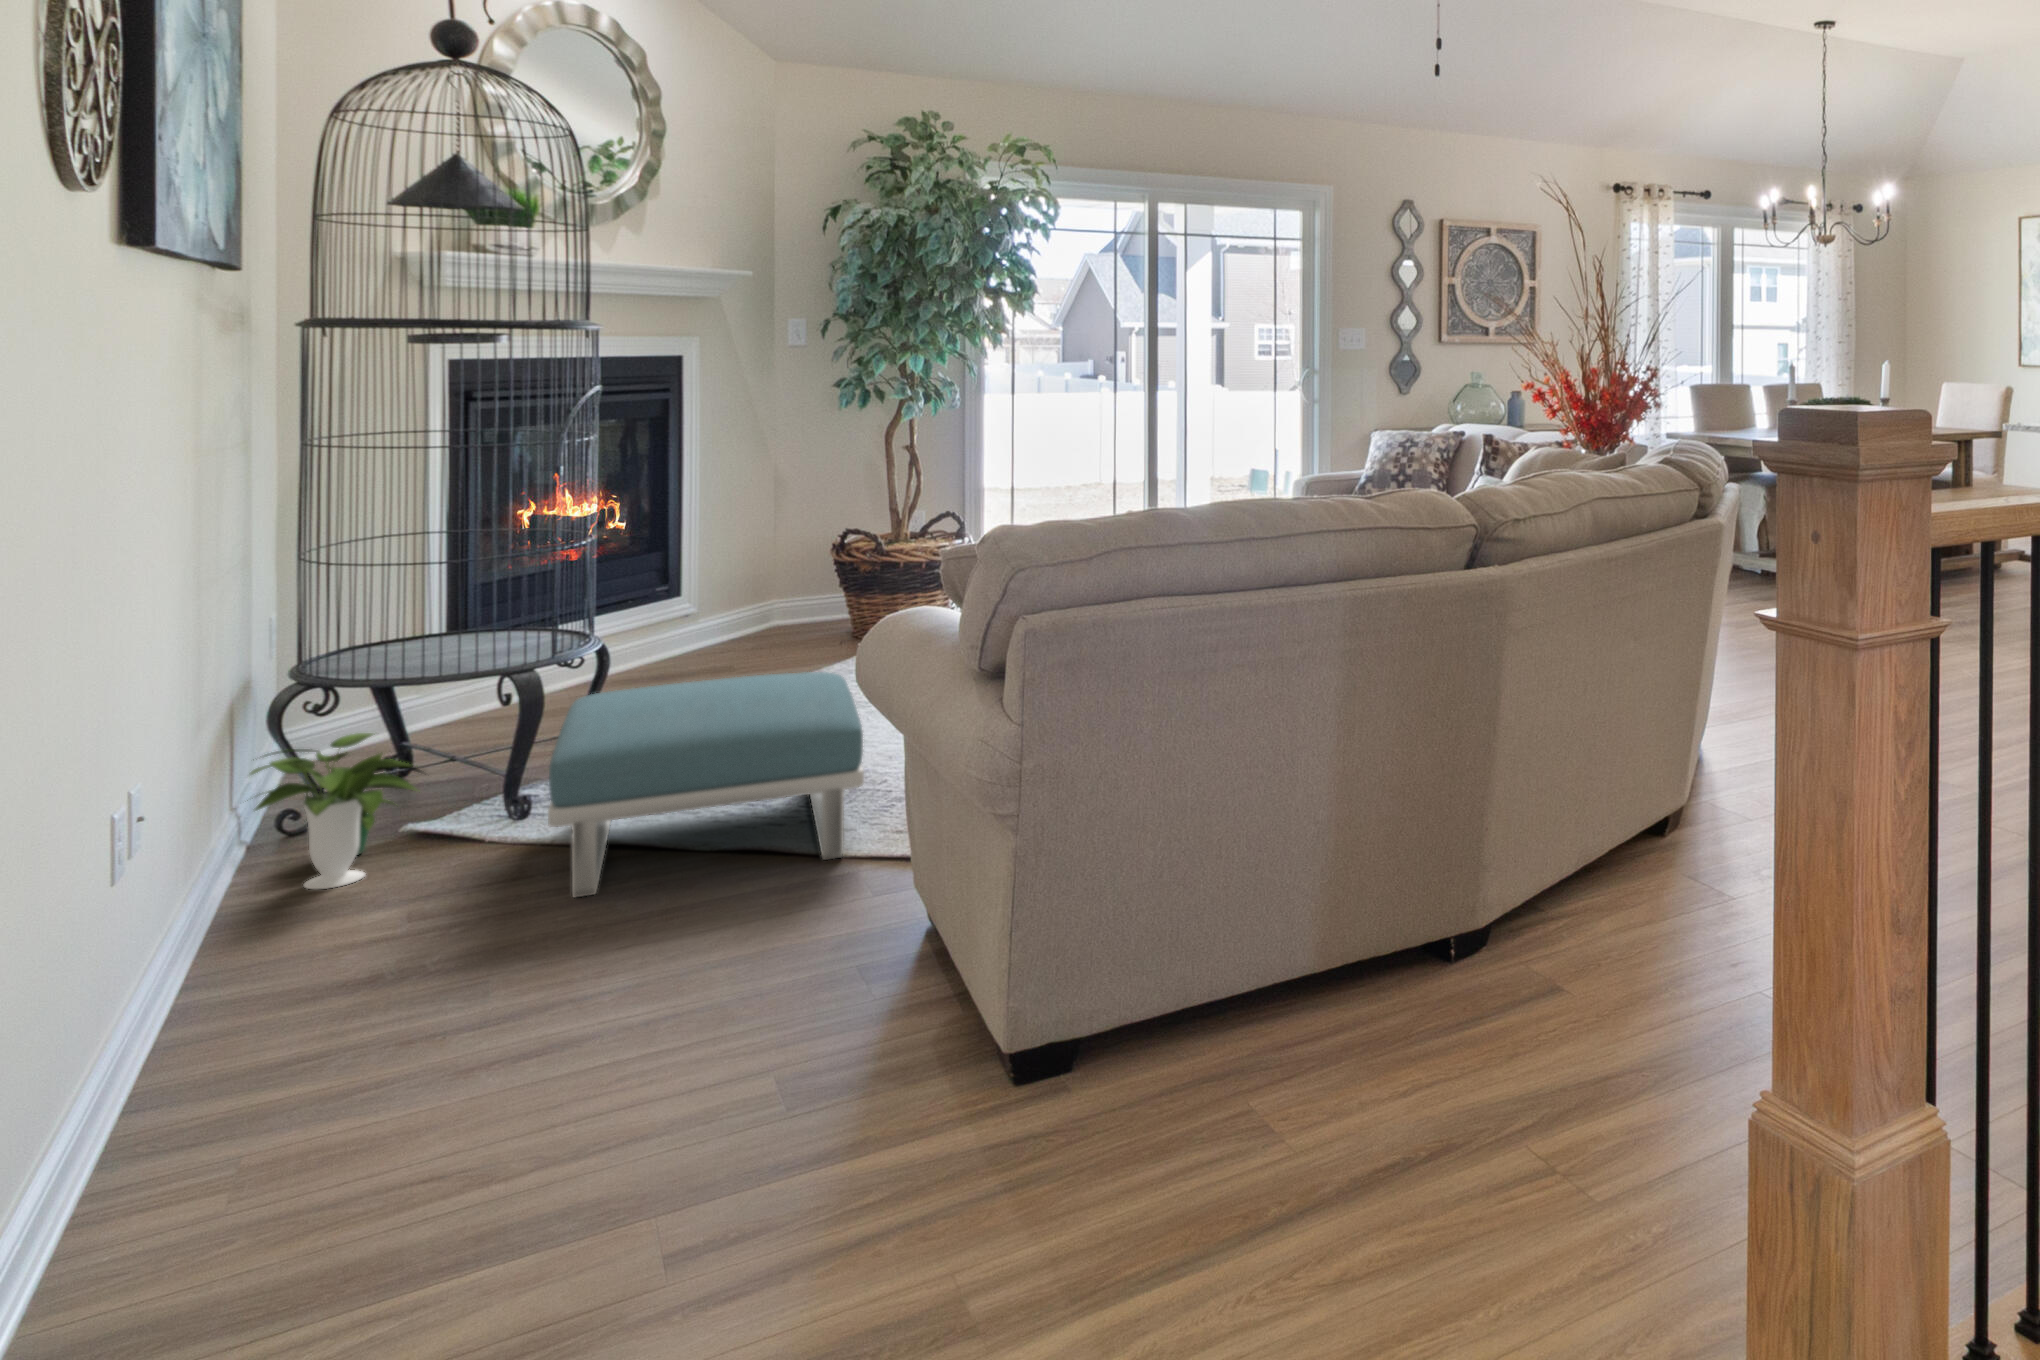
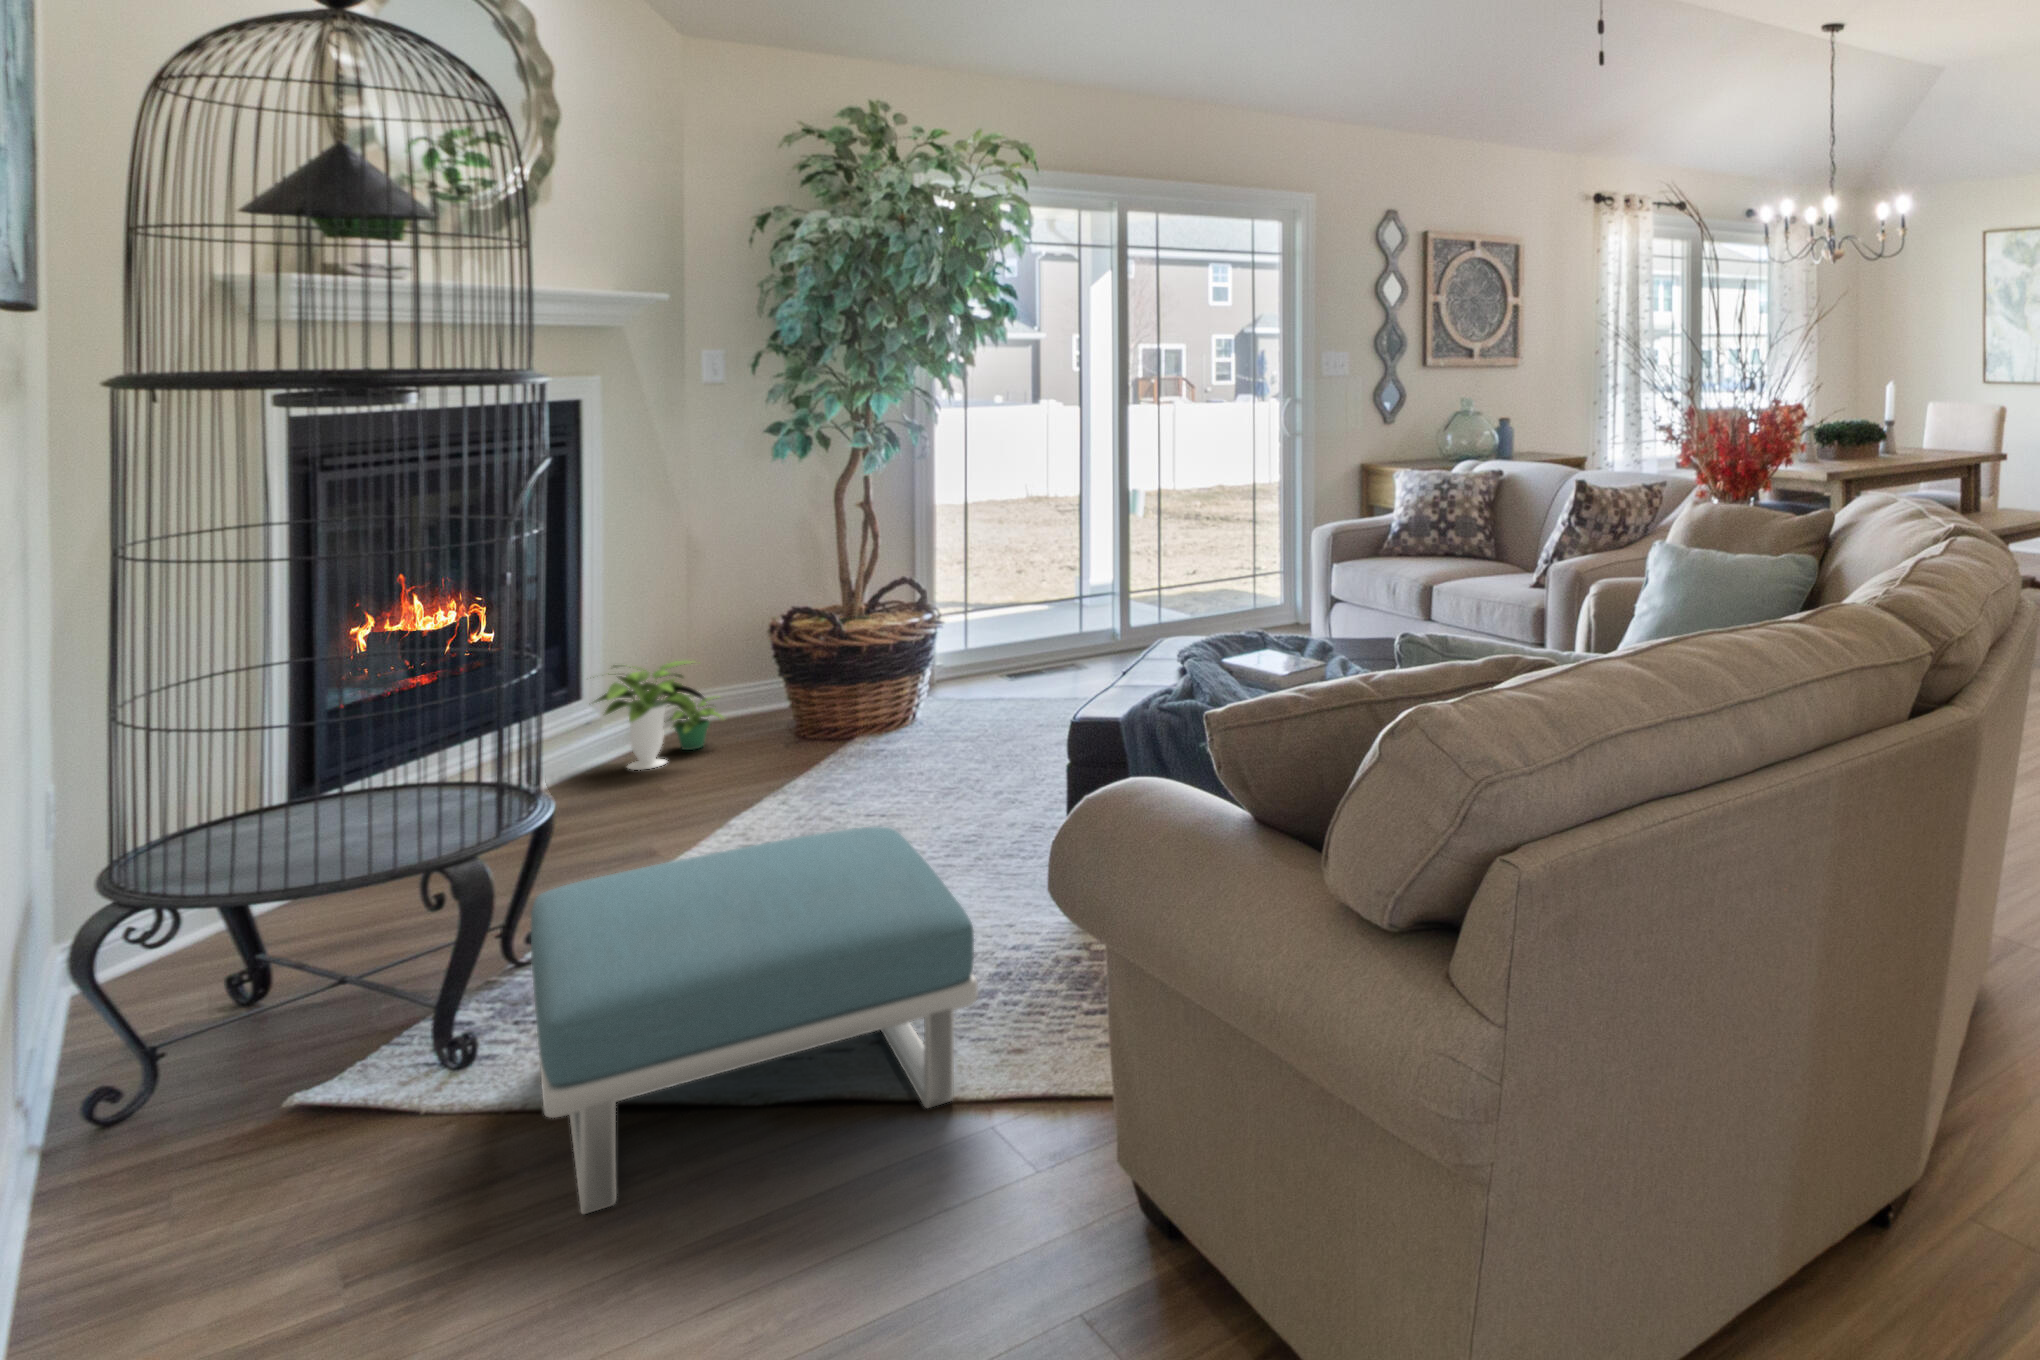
potted plant: present [247,733,422,889] -> present [595,661,723,770]

